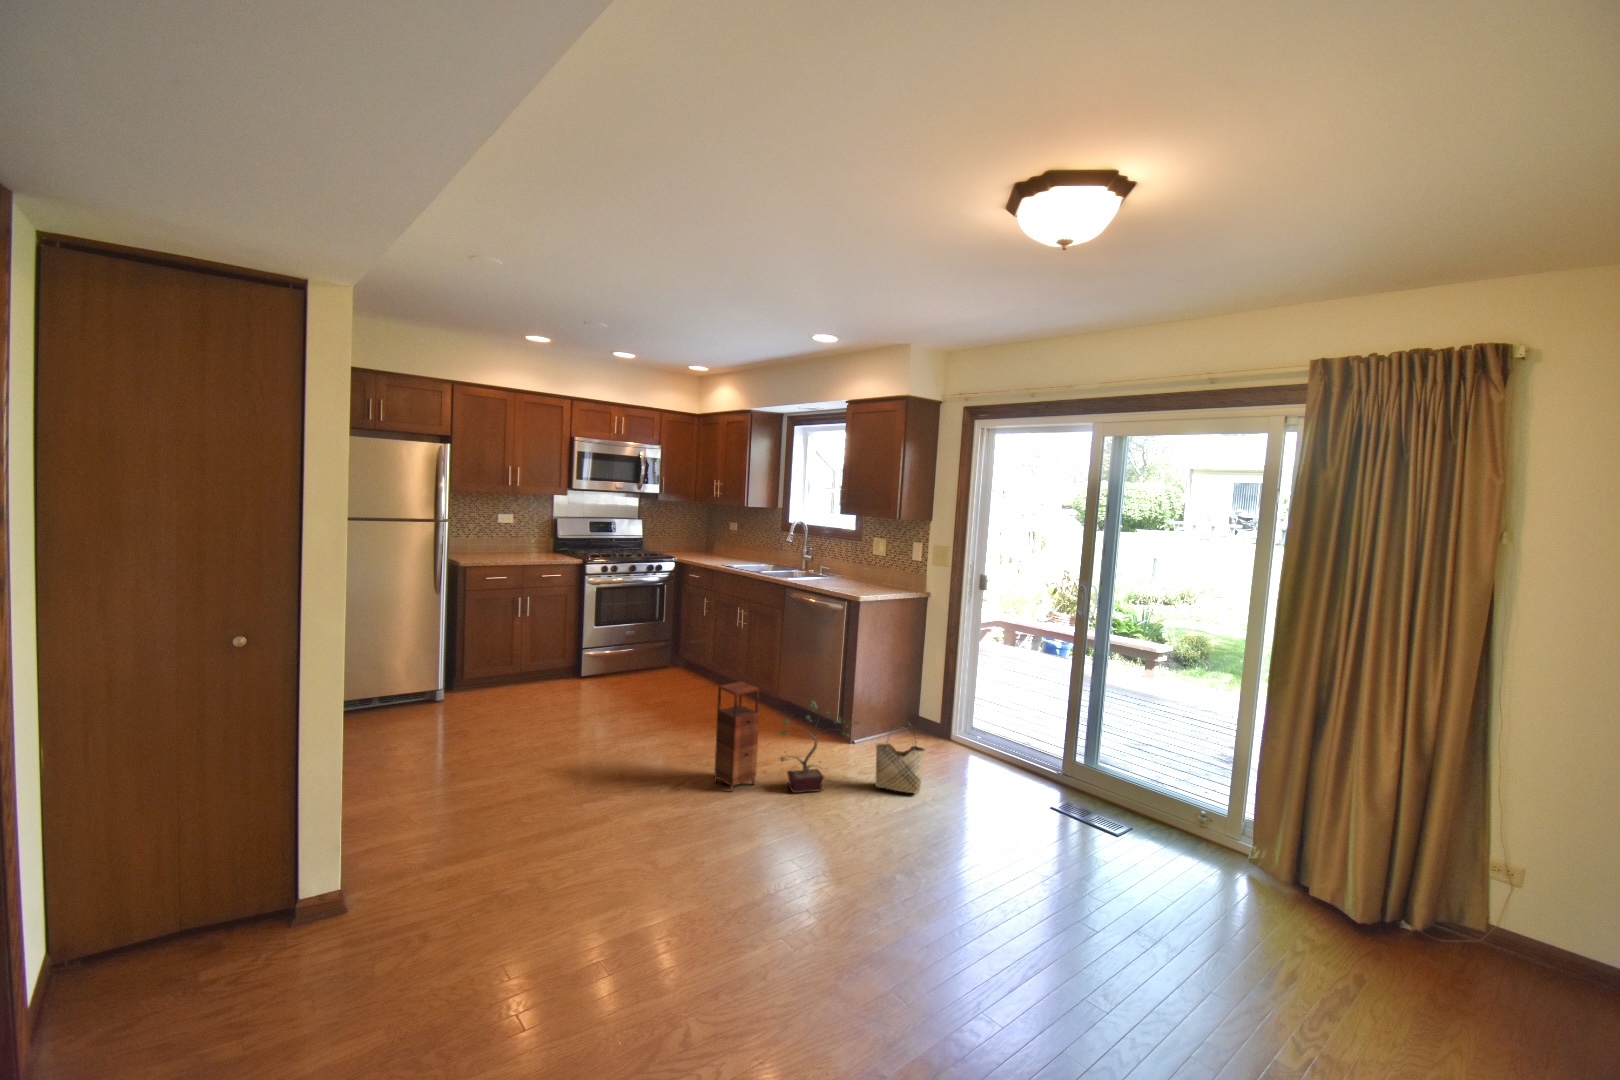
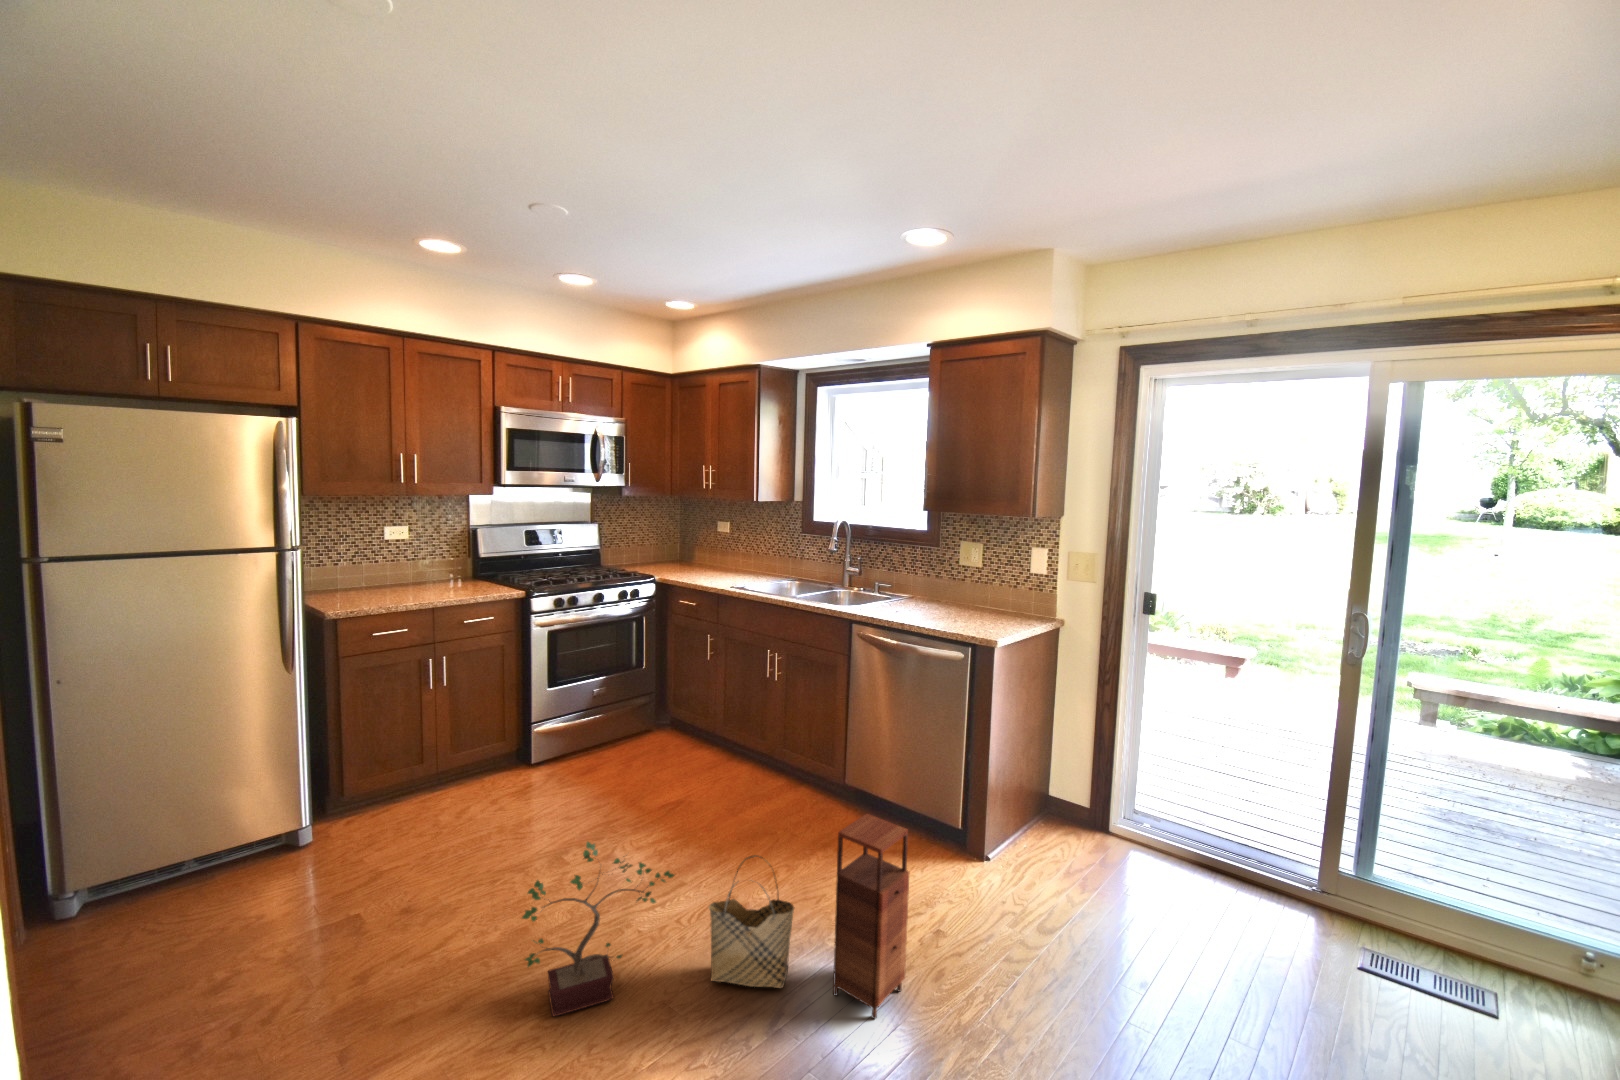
potted plant: present [781,701,858,793] -> present [522,842,674,1016]
woven basket: present [876,721,925,793] -> present [709,855,794,988]

